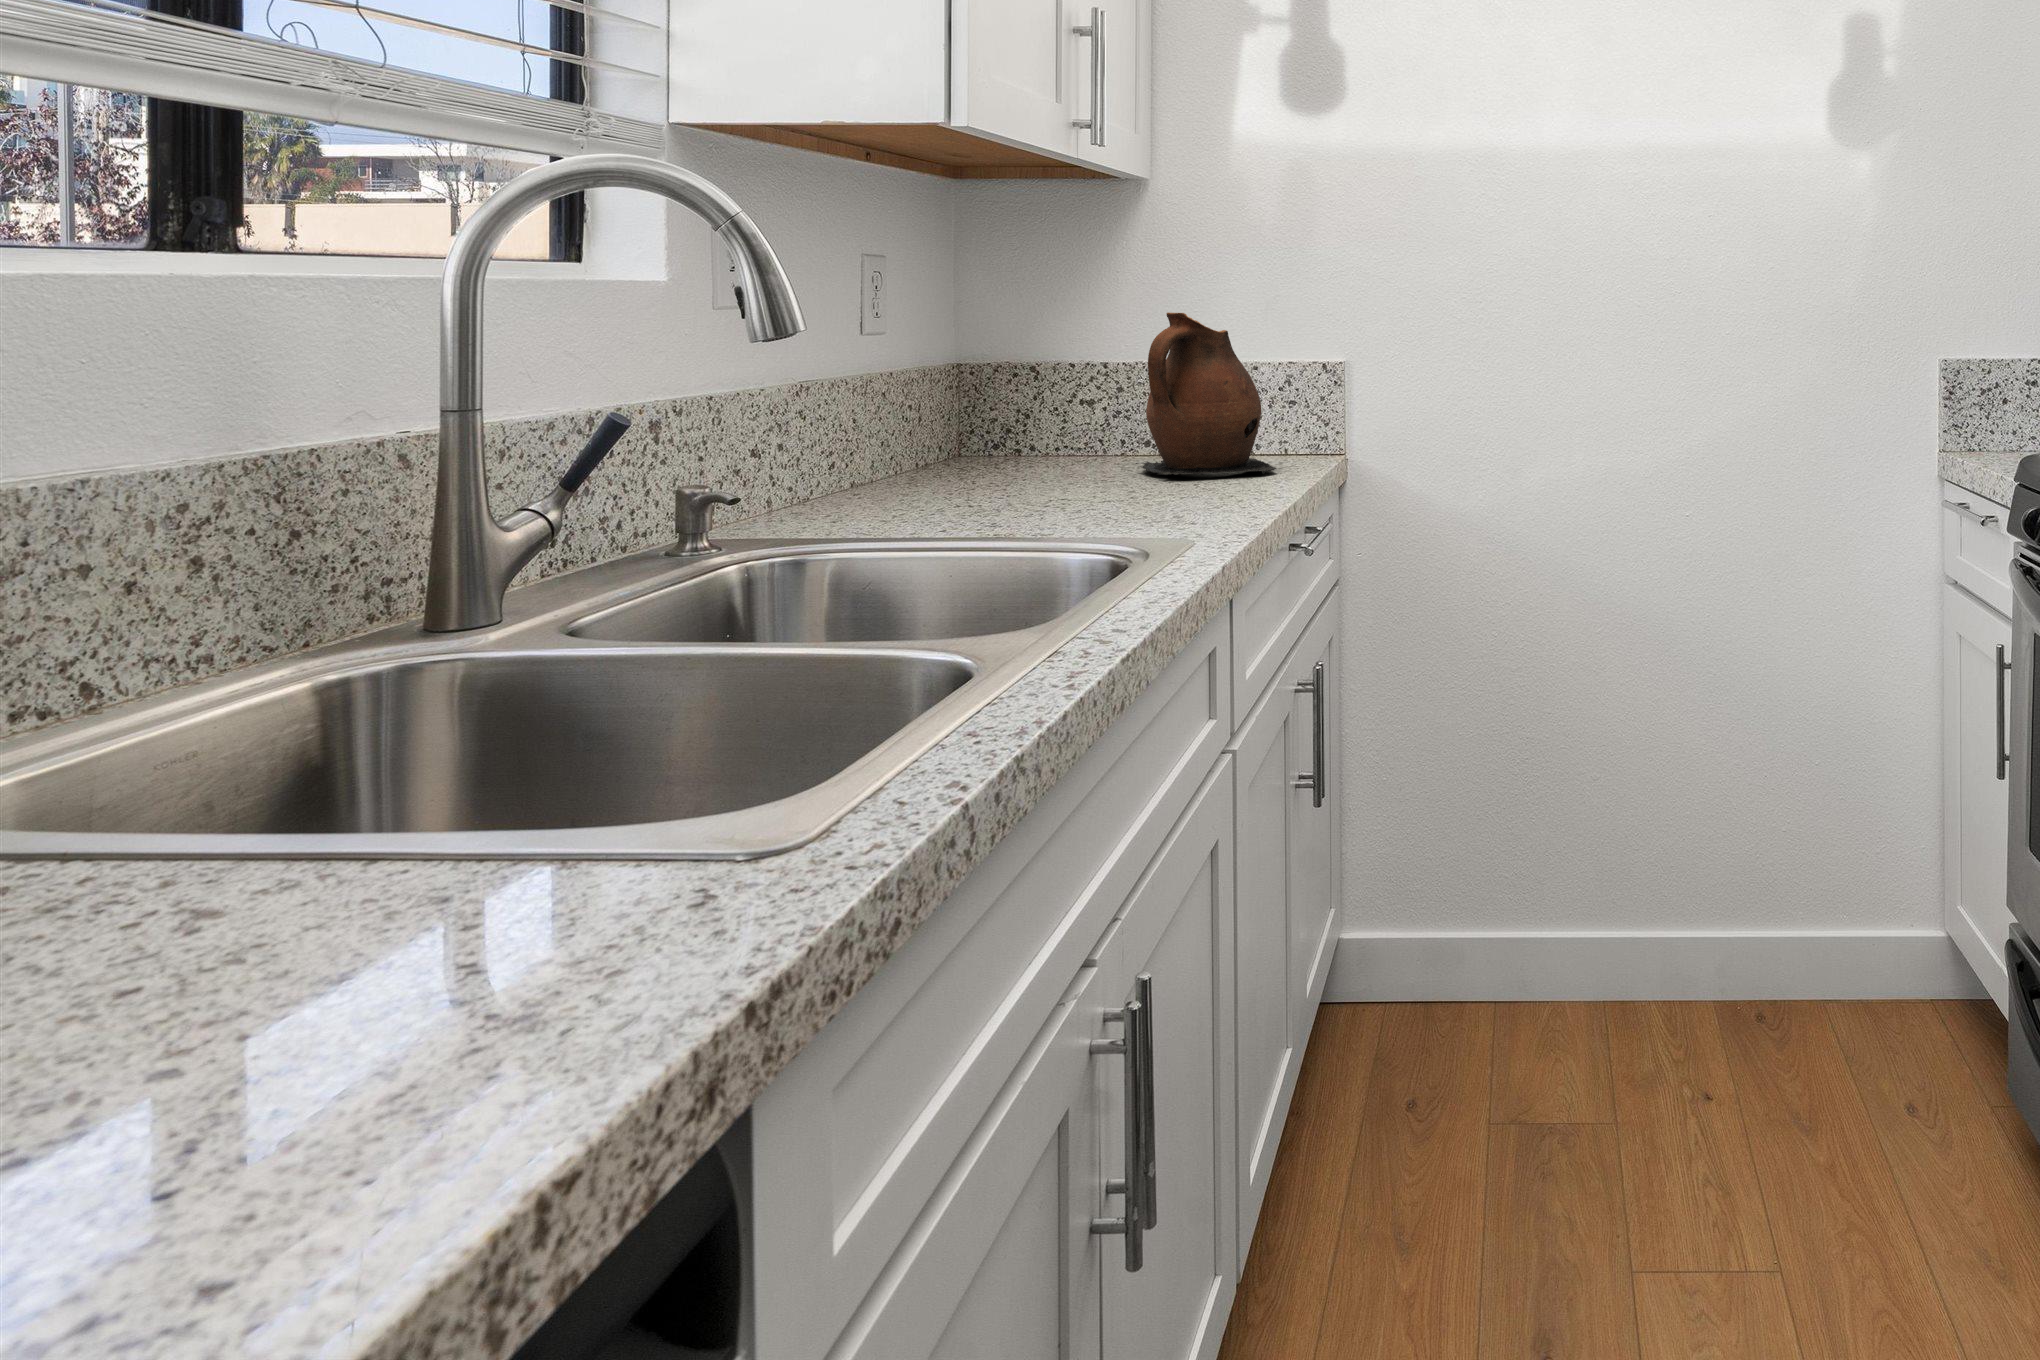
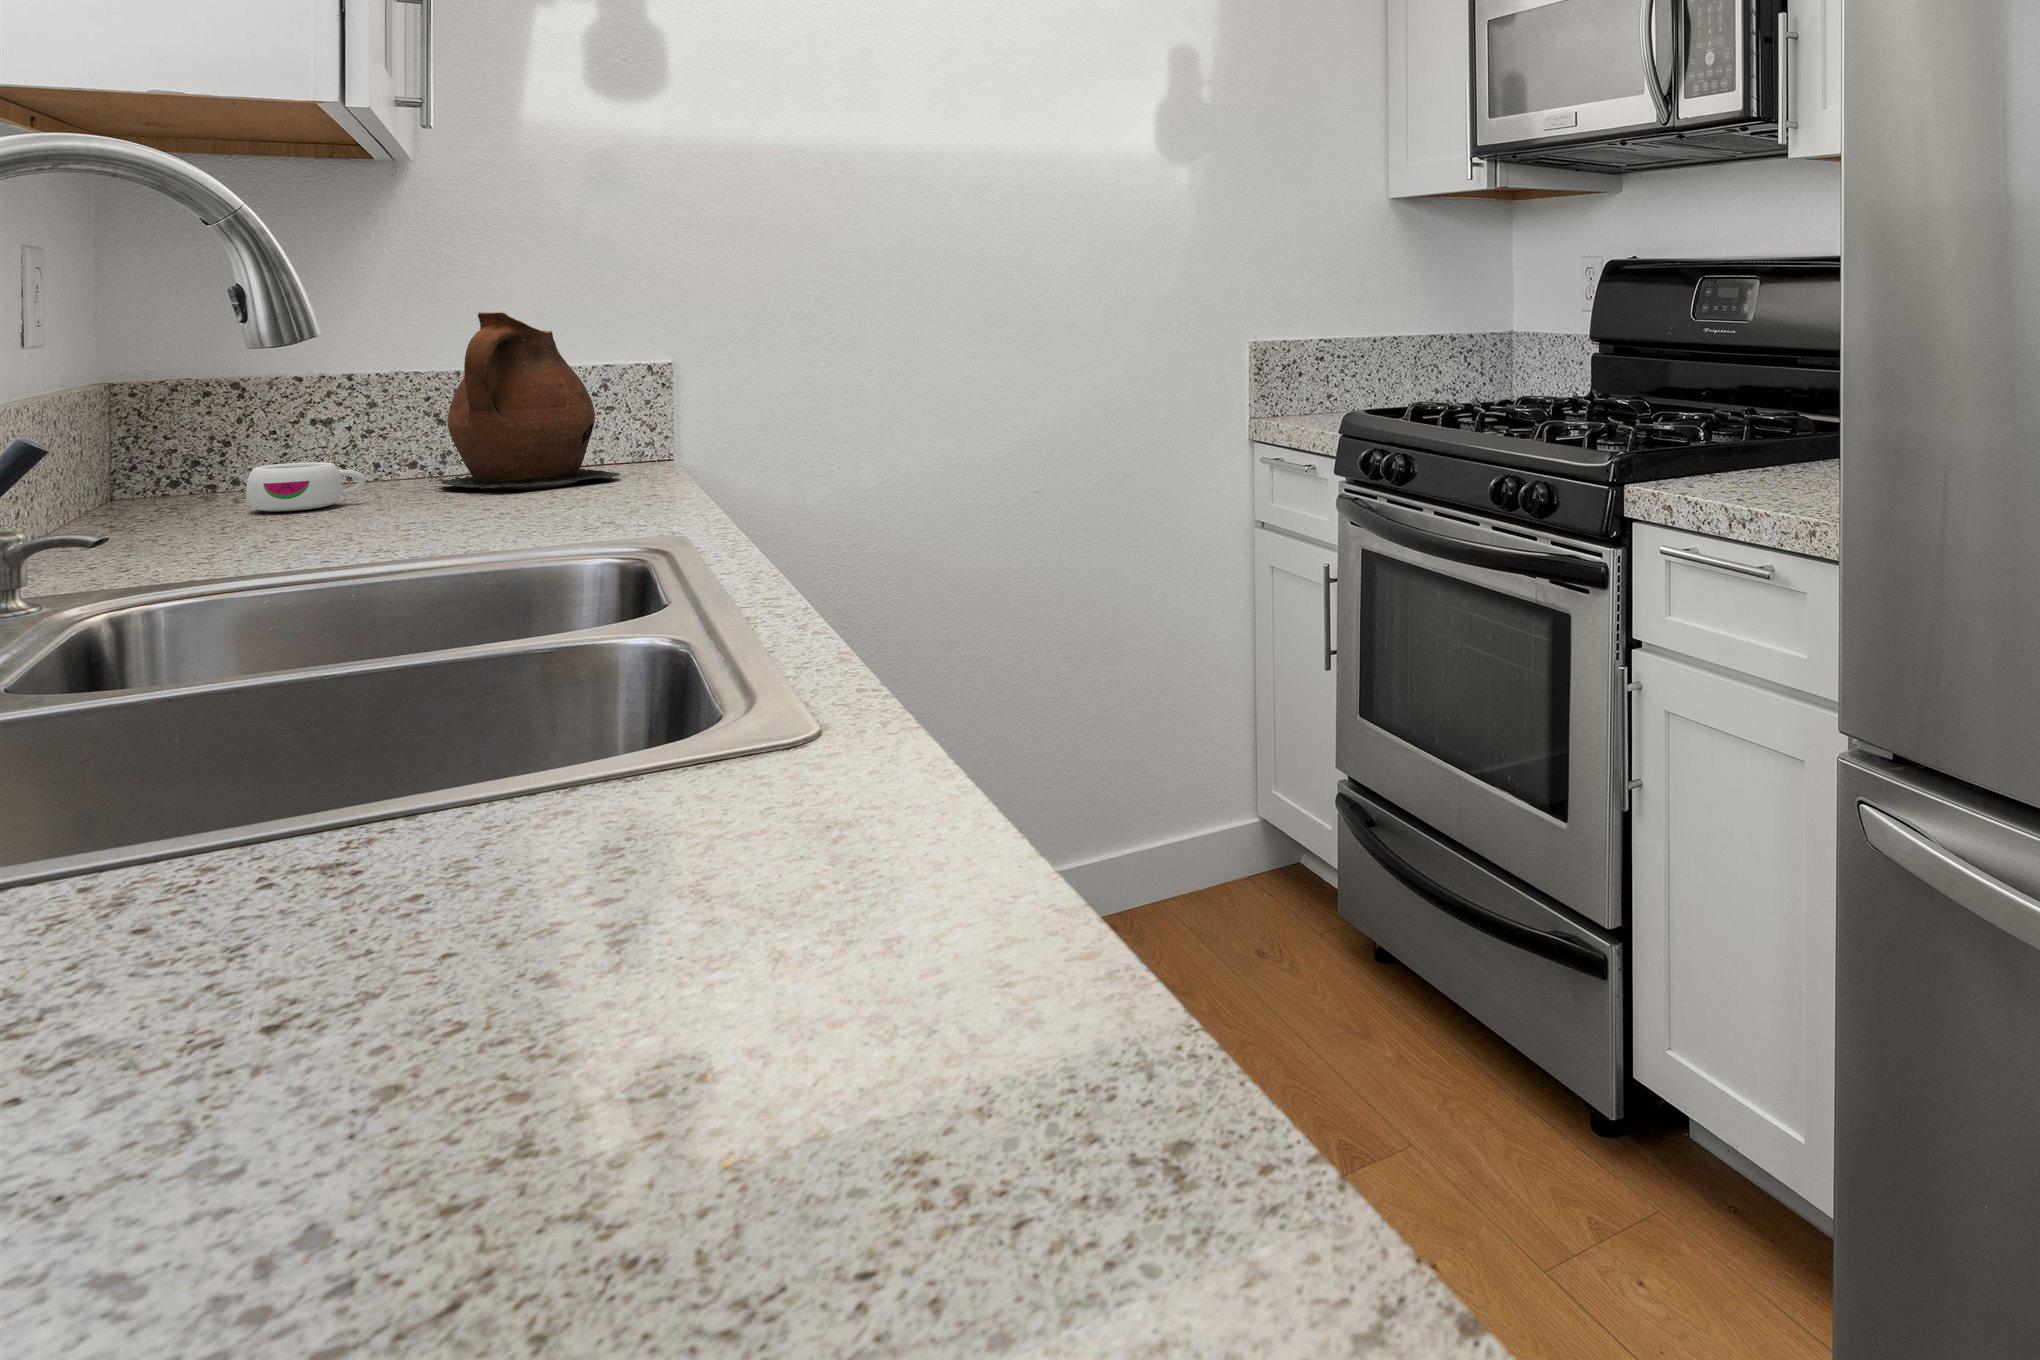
mug: none [992,441,1075,483] -> present [246,462,365,511]

